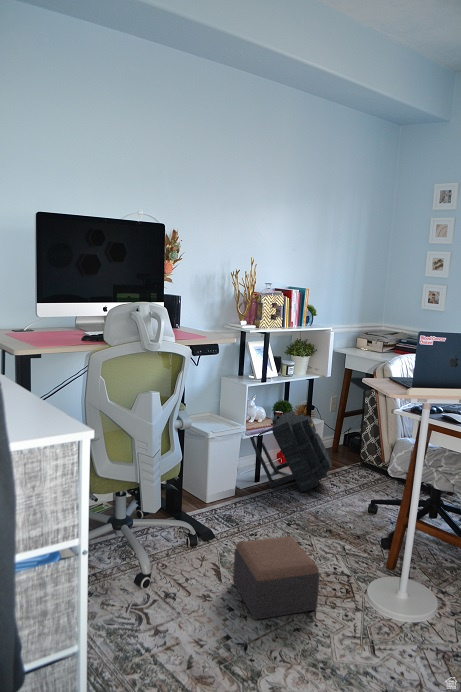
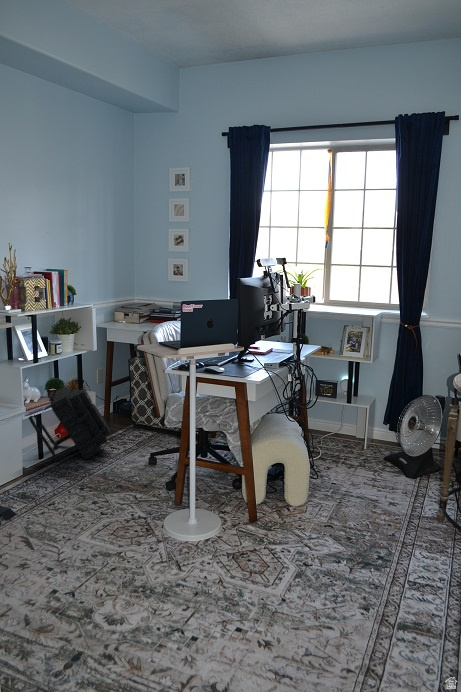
footstool: present [233,536,320,619] -> none [43,495,126,573]

